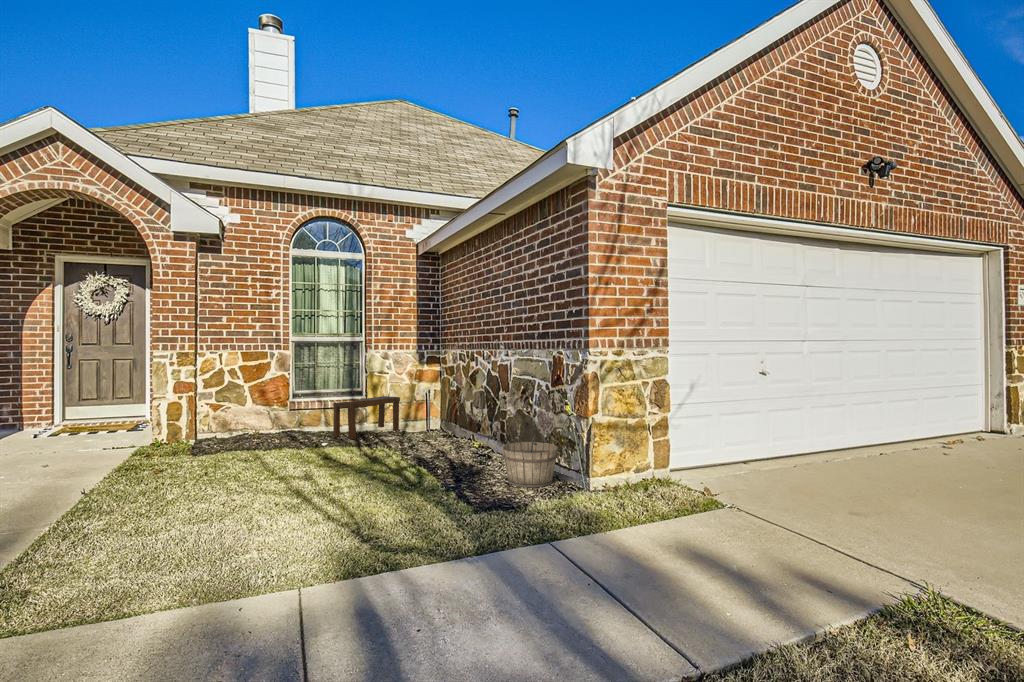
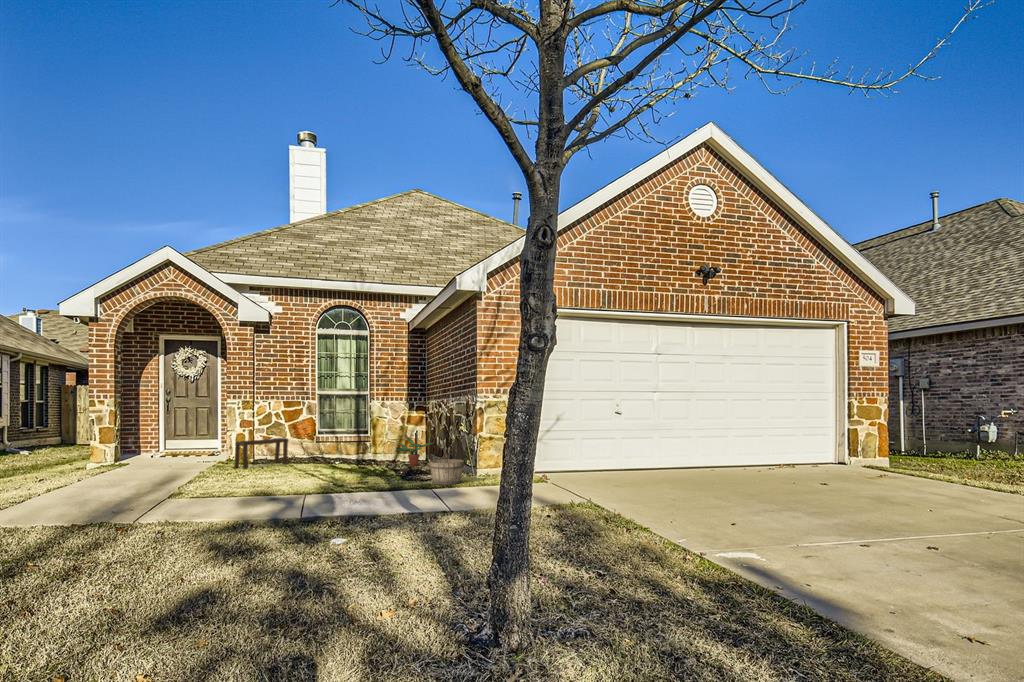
bench: present [333,396,400,439] -> present [234,438,288,468]
potted plant: none [413,401,469,442] -> present [396,437,433,466]

